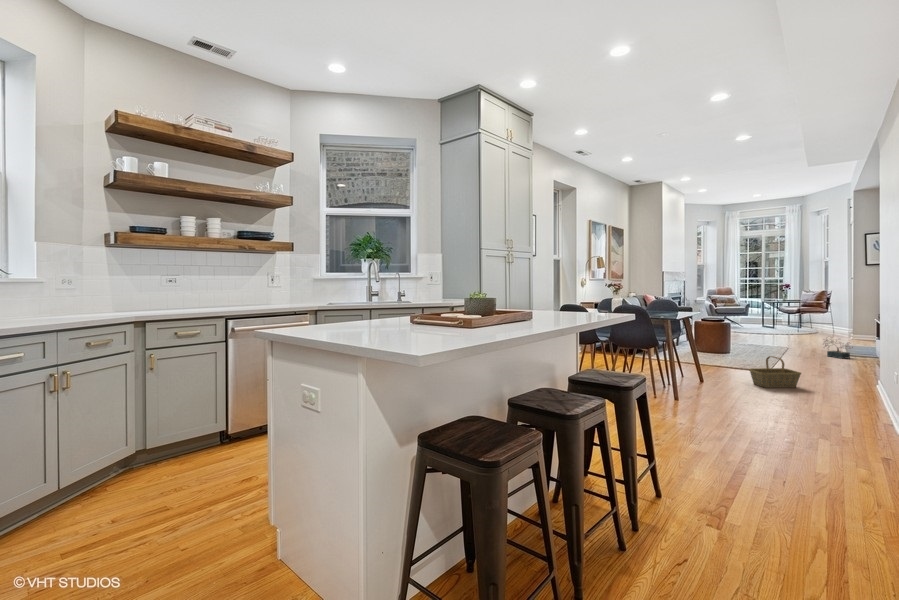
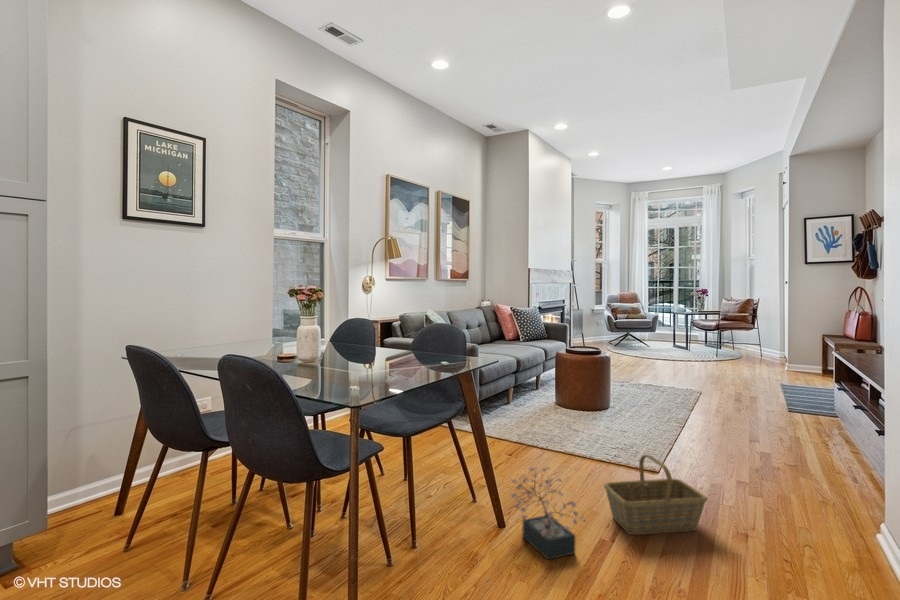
decorative plant: present [823,336,853,359] -> present [511,467,585,559]

